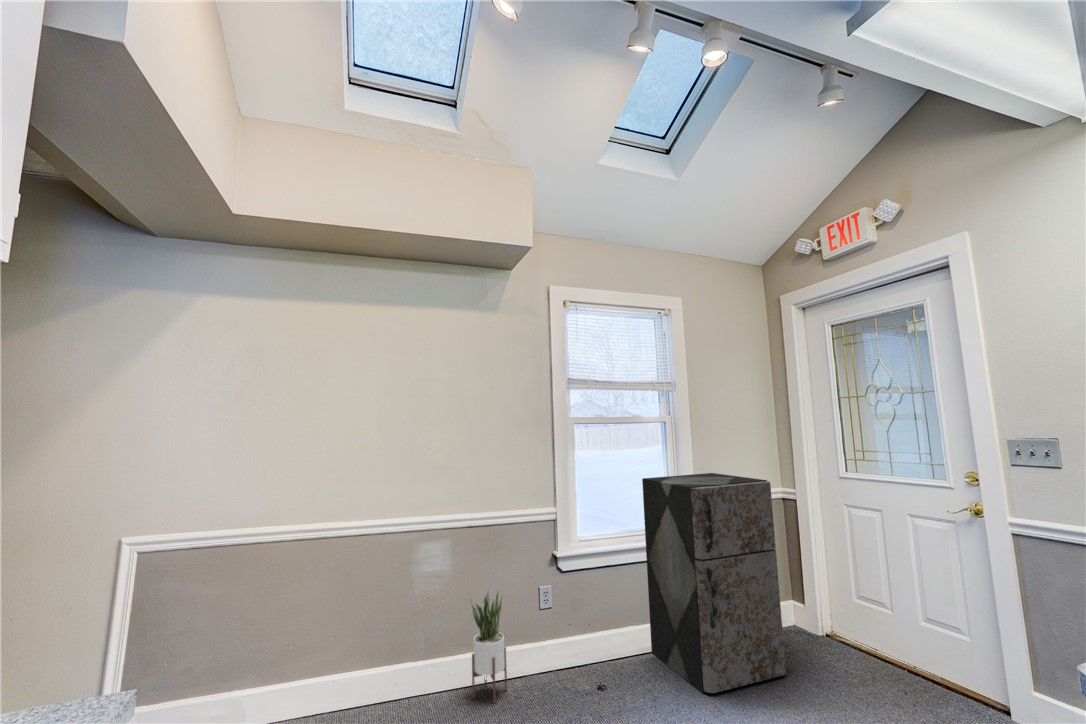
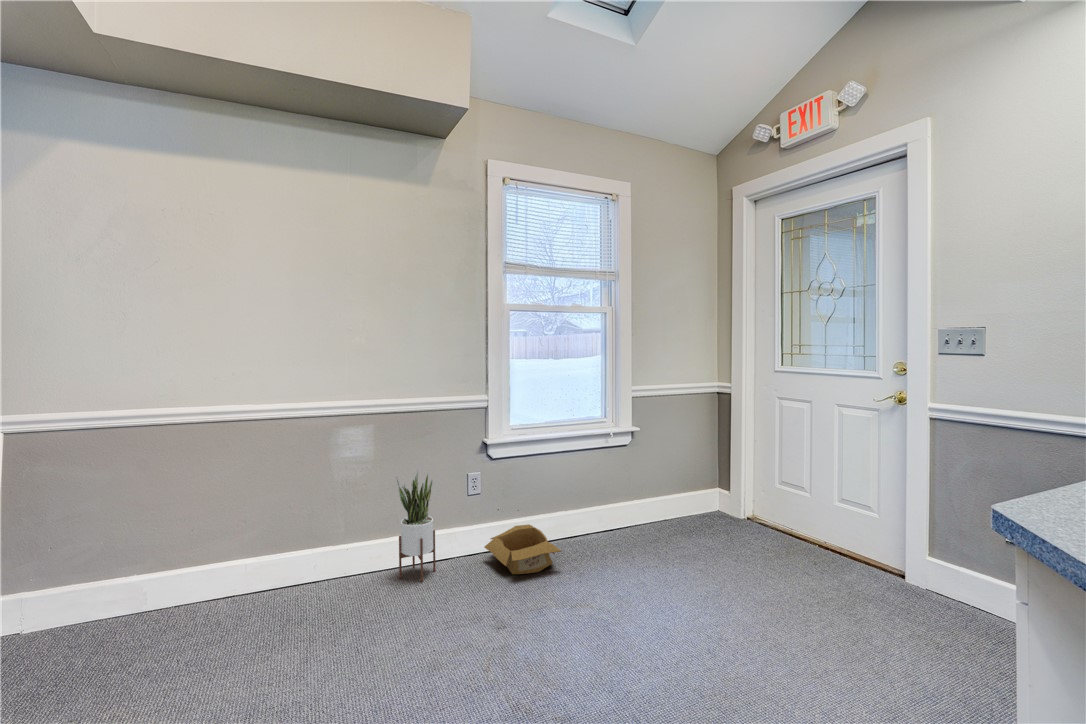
storage cabinet: present [642,473,786,693] -> none [582,367,708,569]
cardboard box: none [554,640,633,697] -> present [484,524,561,574]

